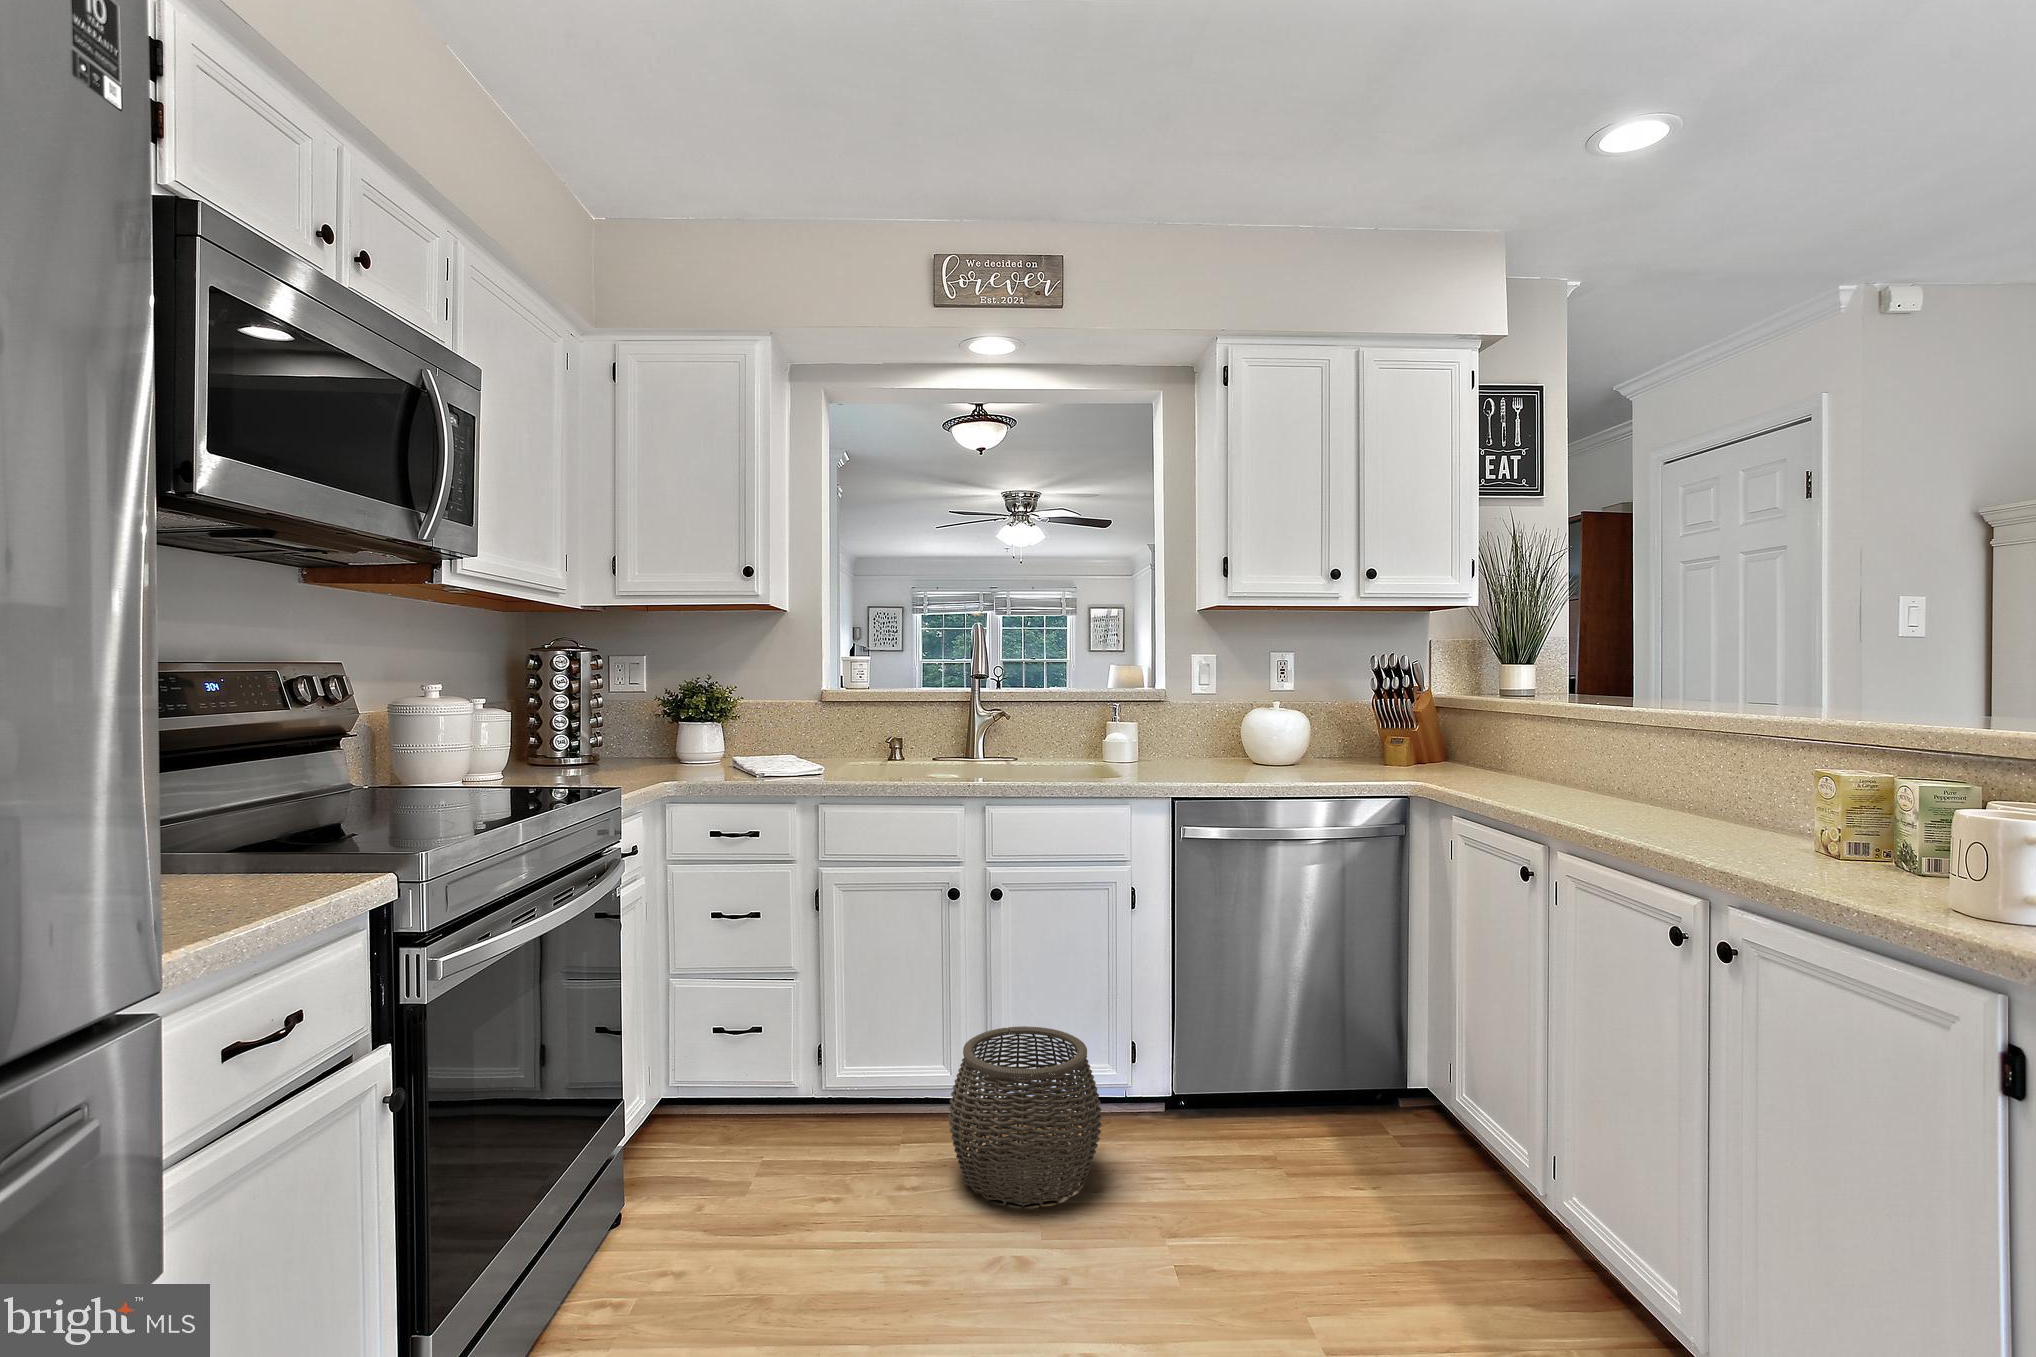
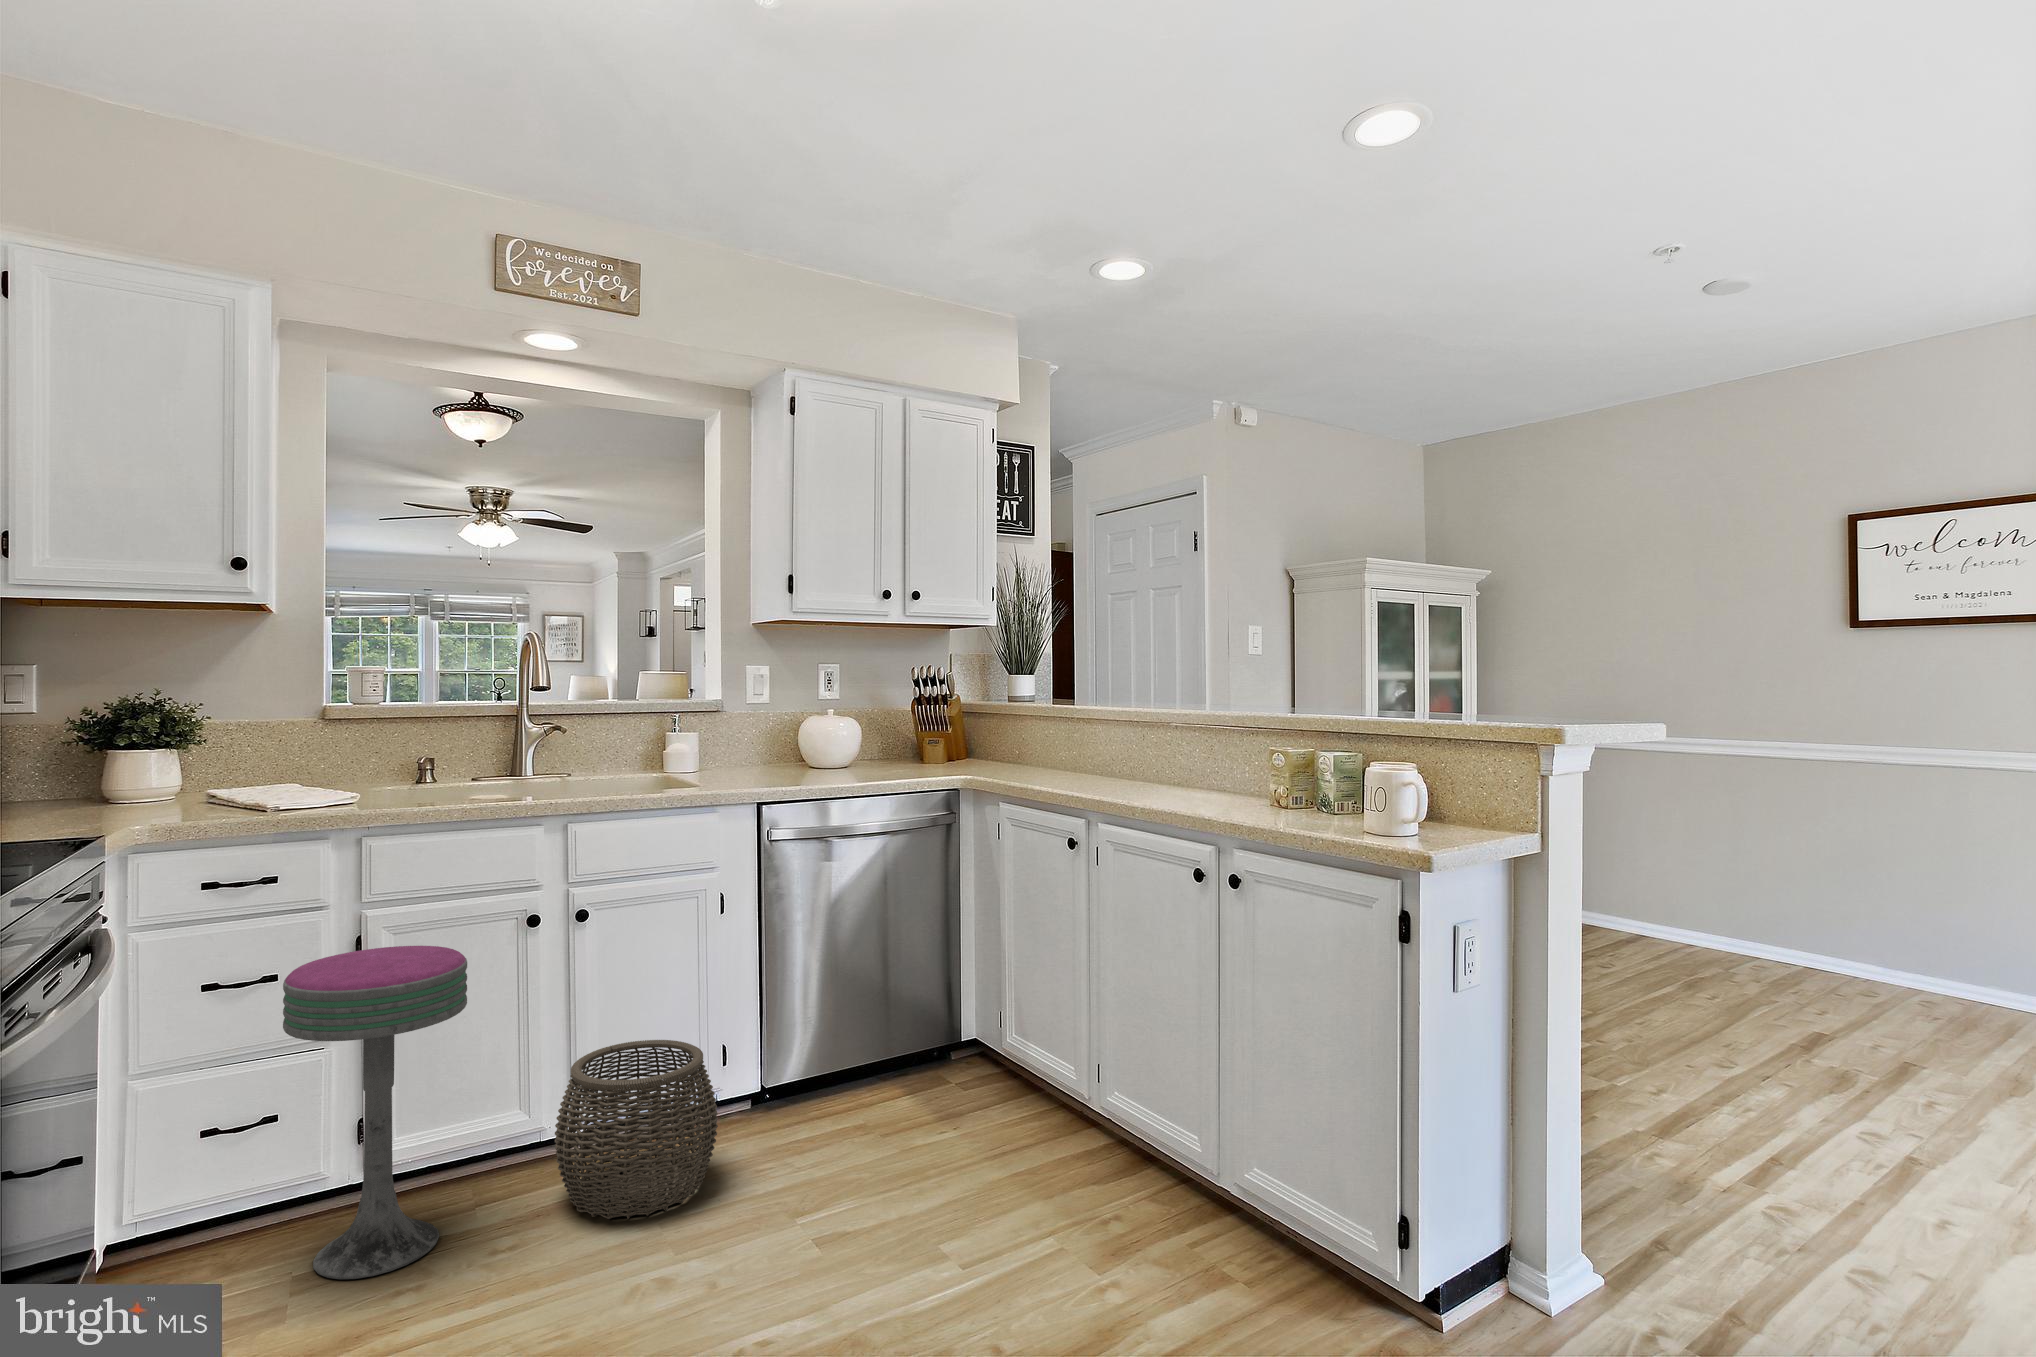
bar stool: none [732,907,875,1198] -> present [283,946,467,1279]

